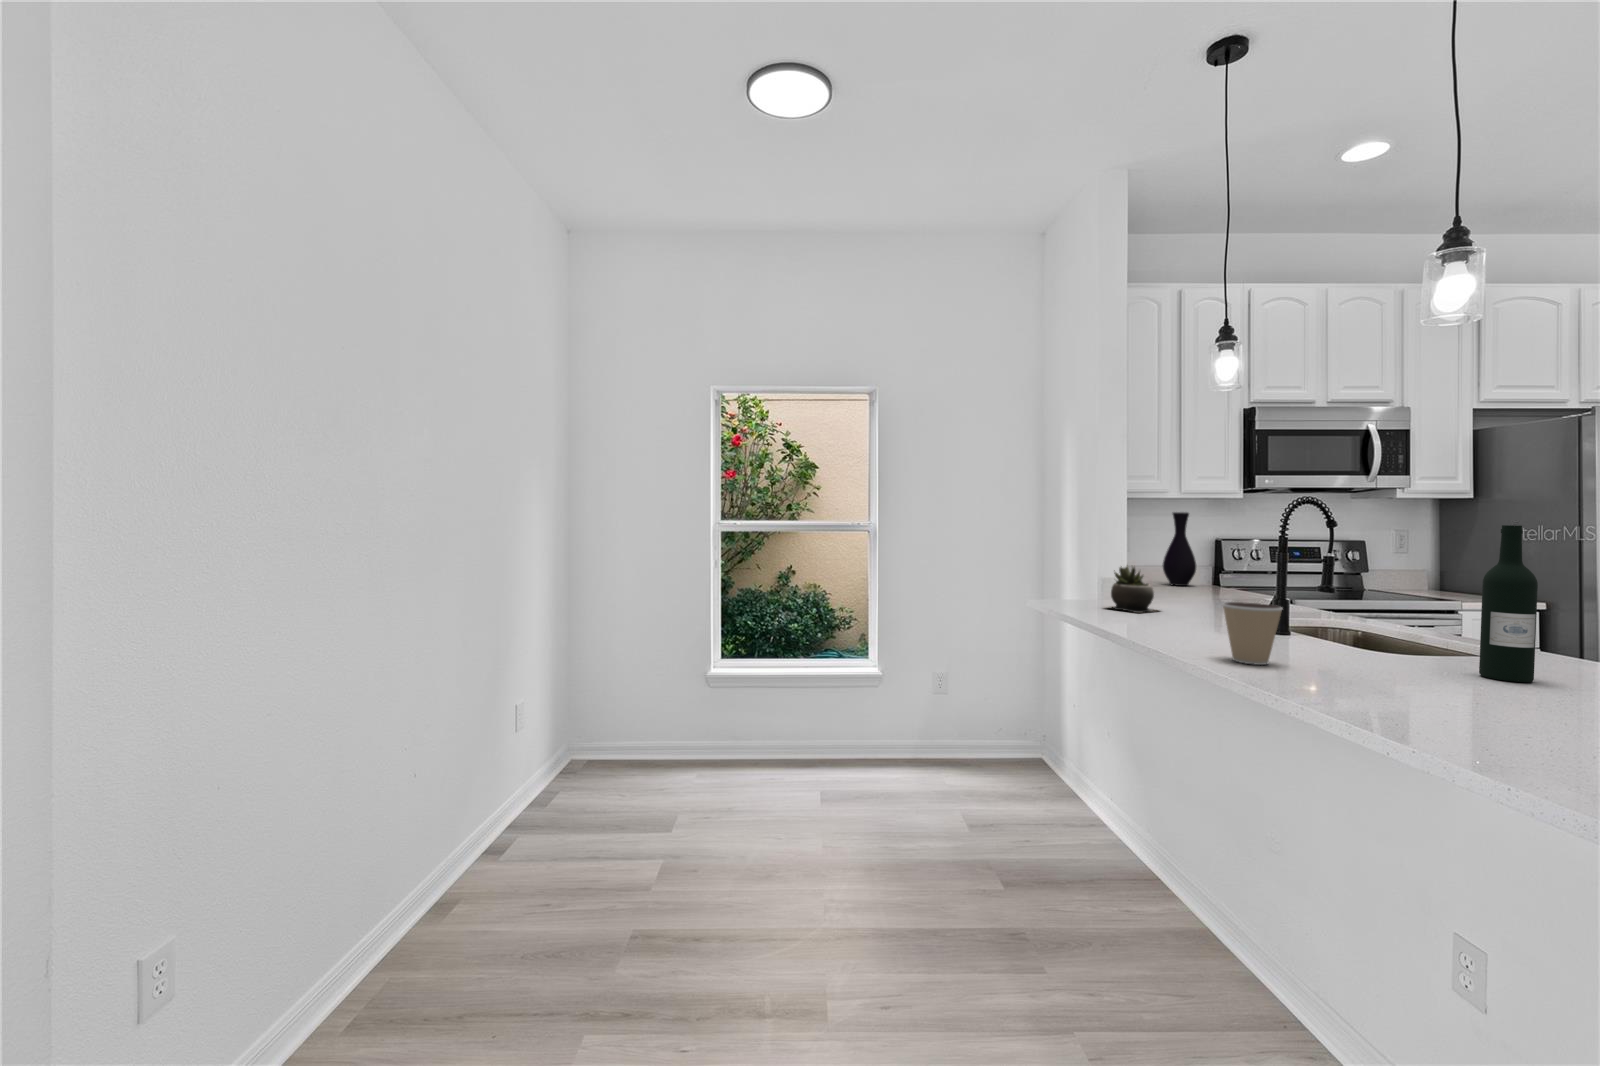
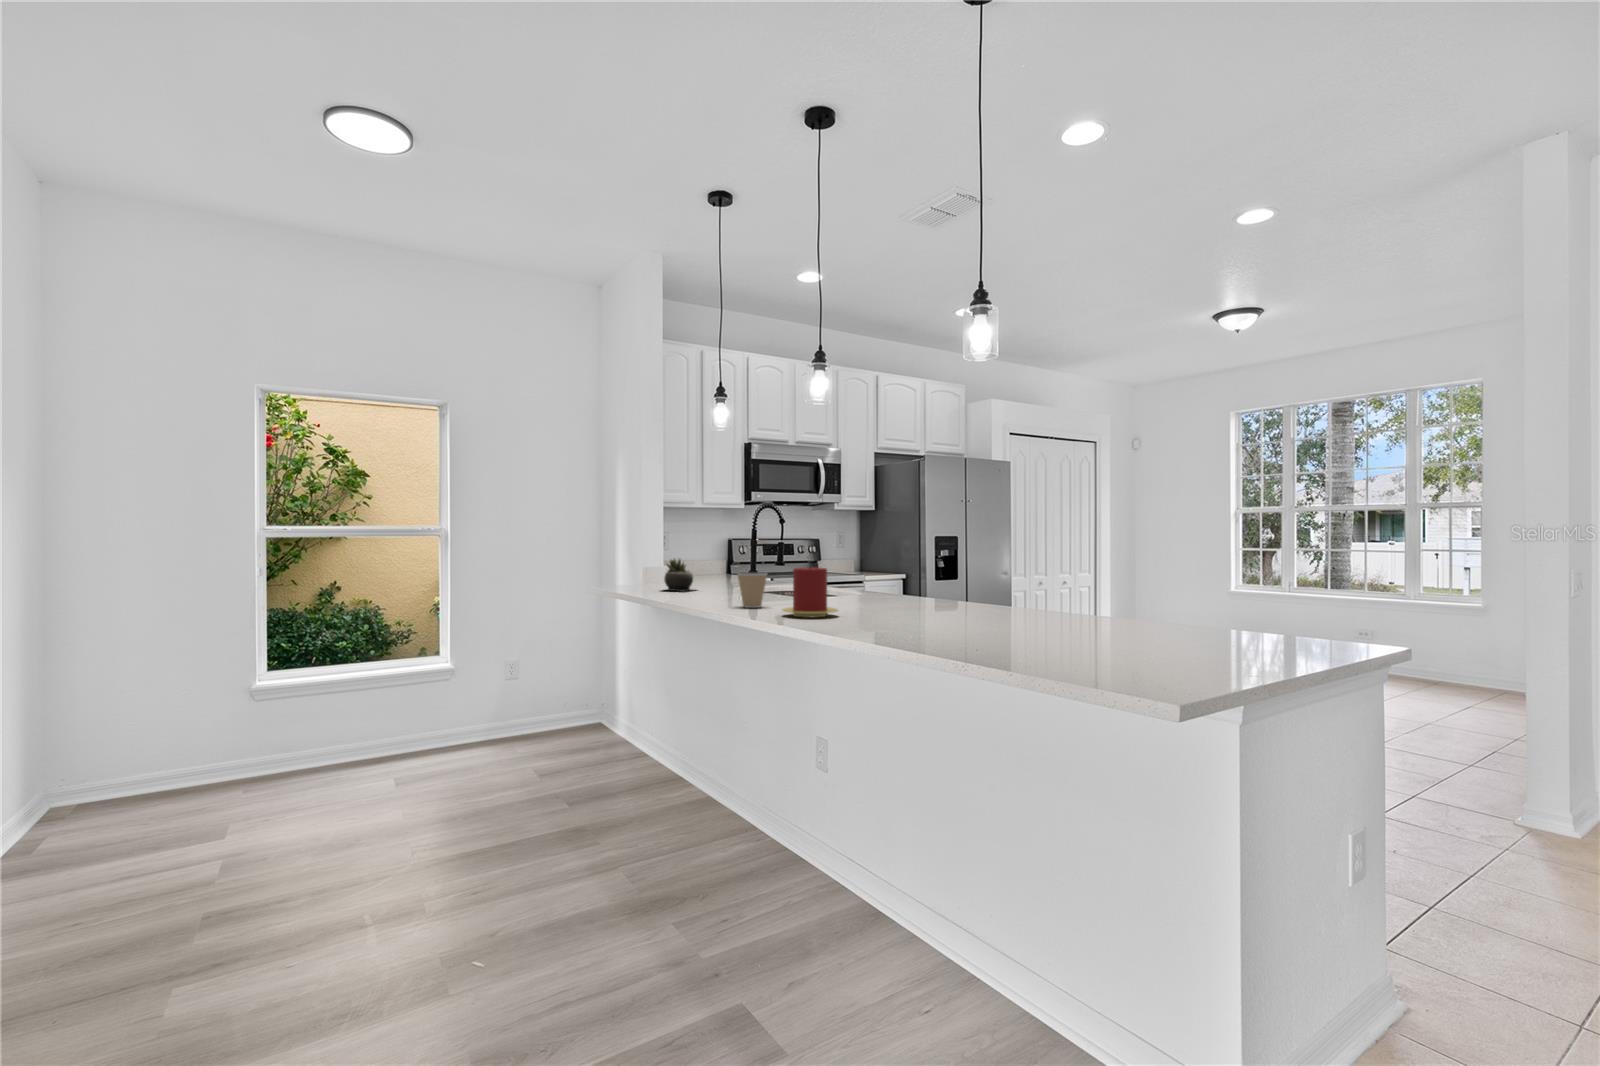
vase: present [1163,512,1196,586] -> none [694,520,717,577]
wine bottle: present [1479,525,1538,682] -> none [855,524,875,604]
candle: none [1316,609,1461,714] -> present [782,567,838,618]

